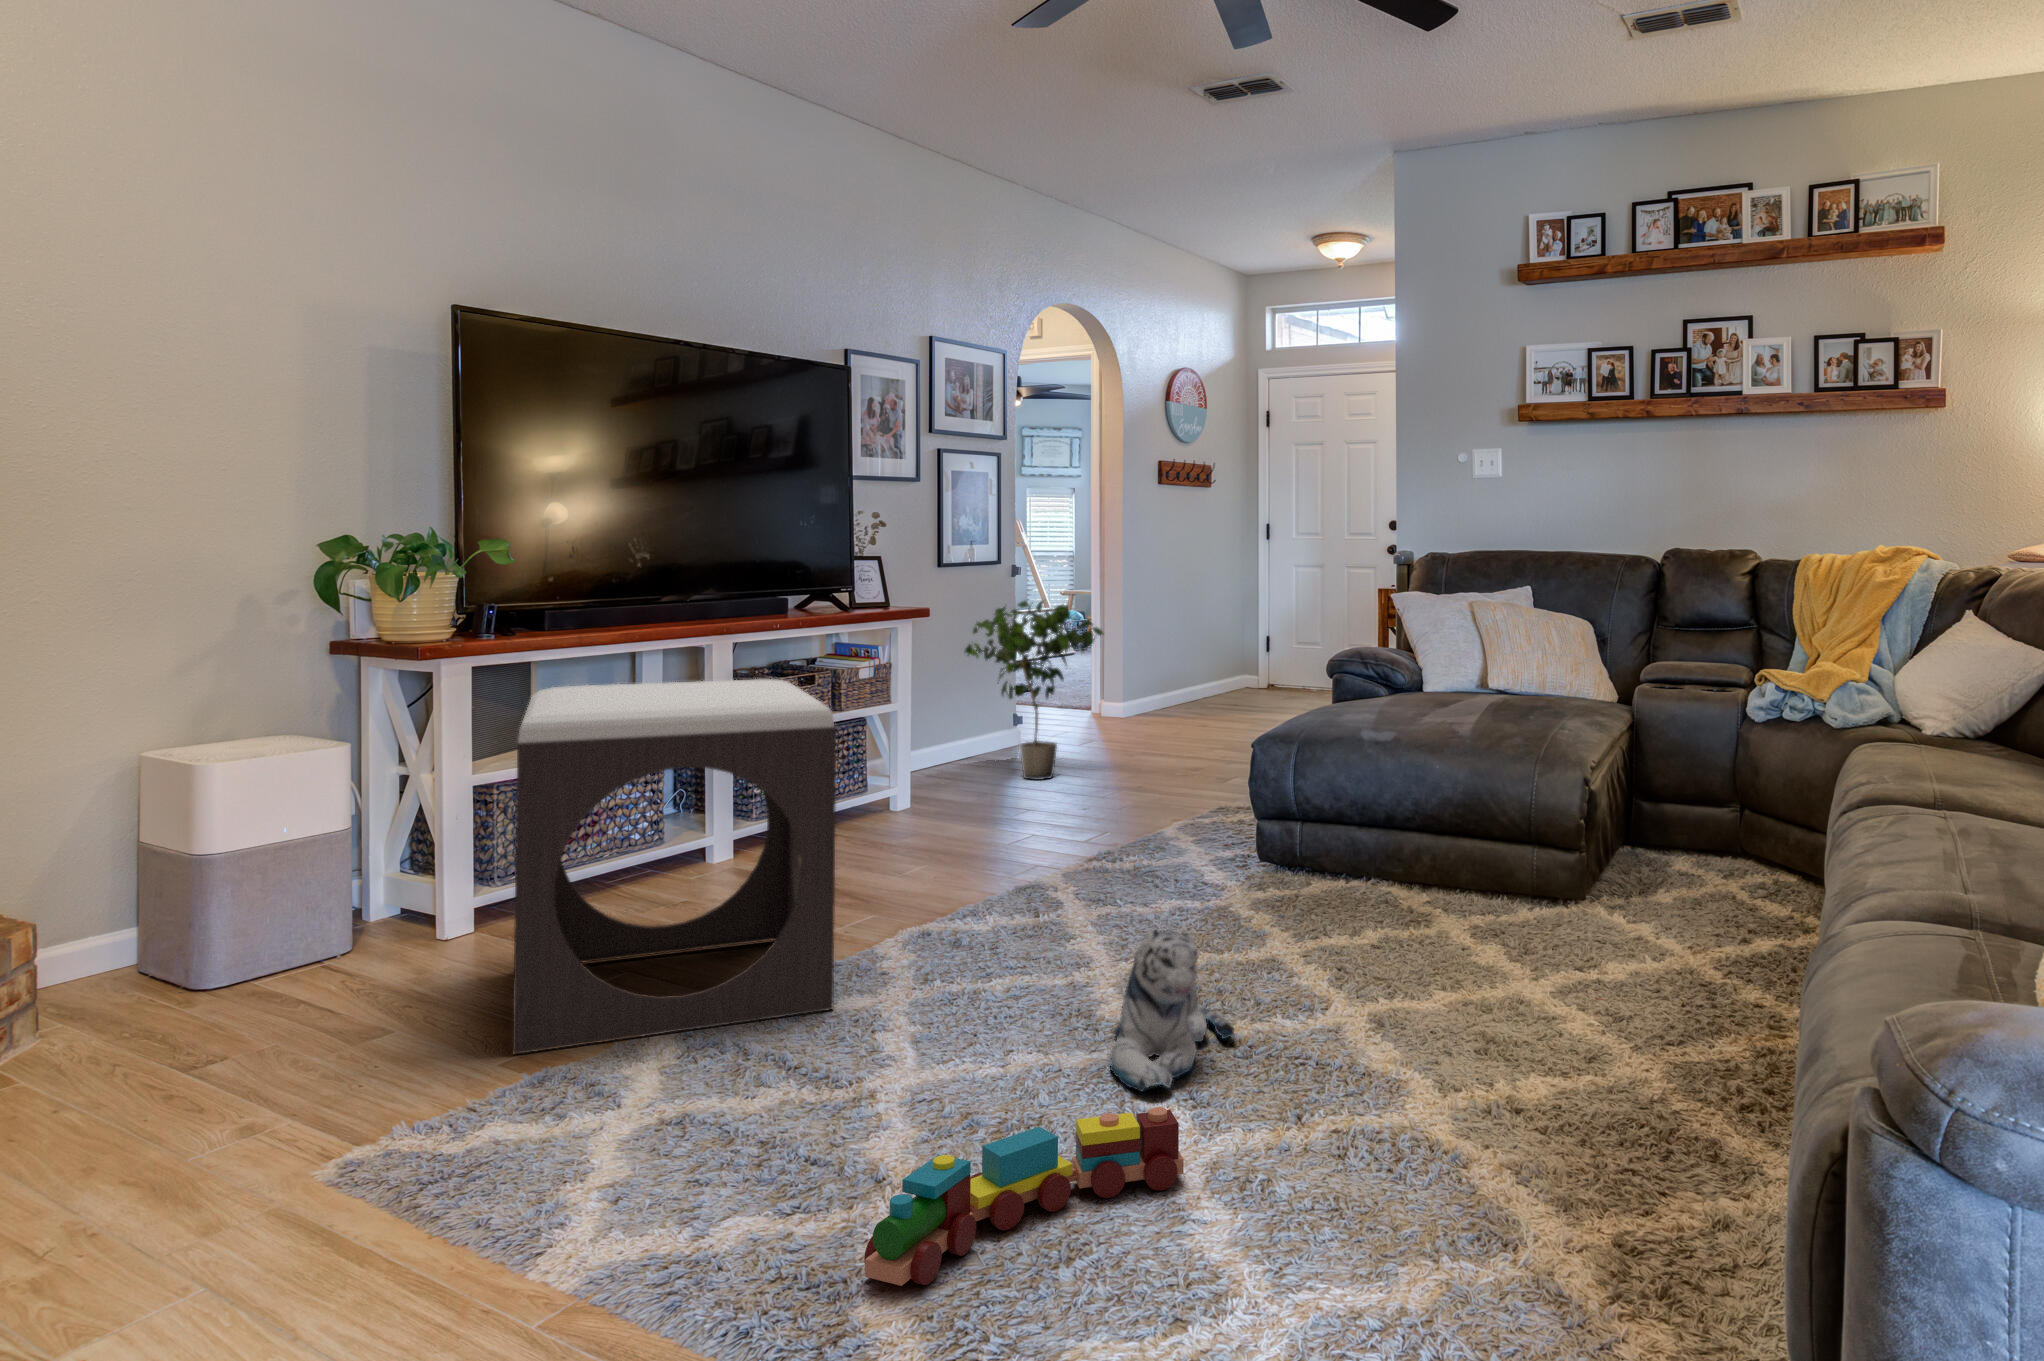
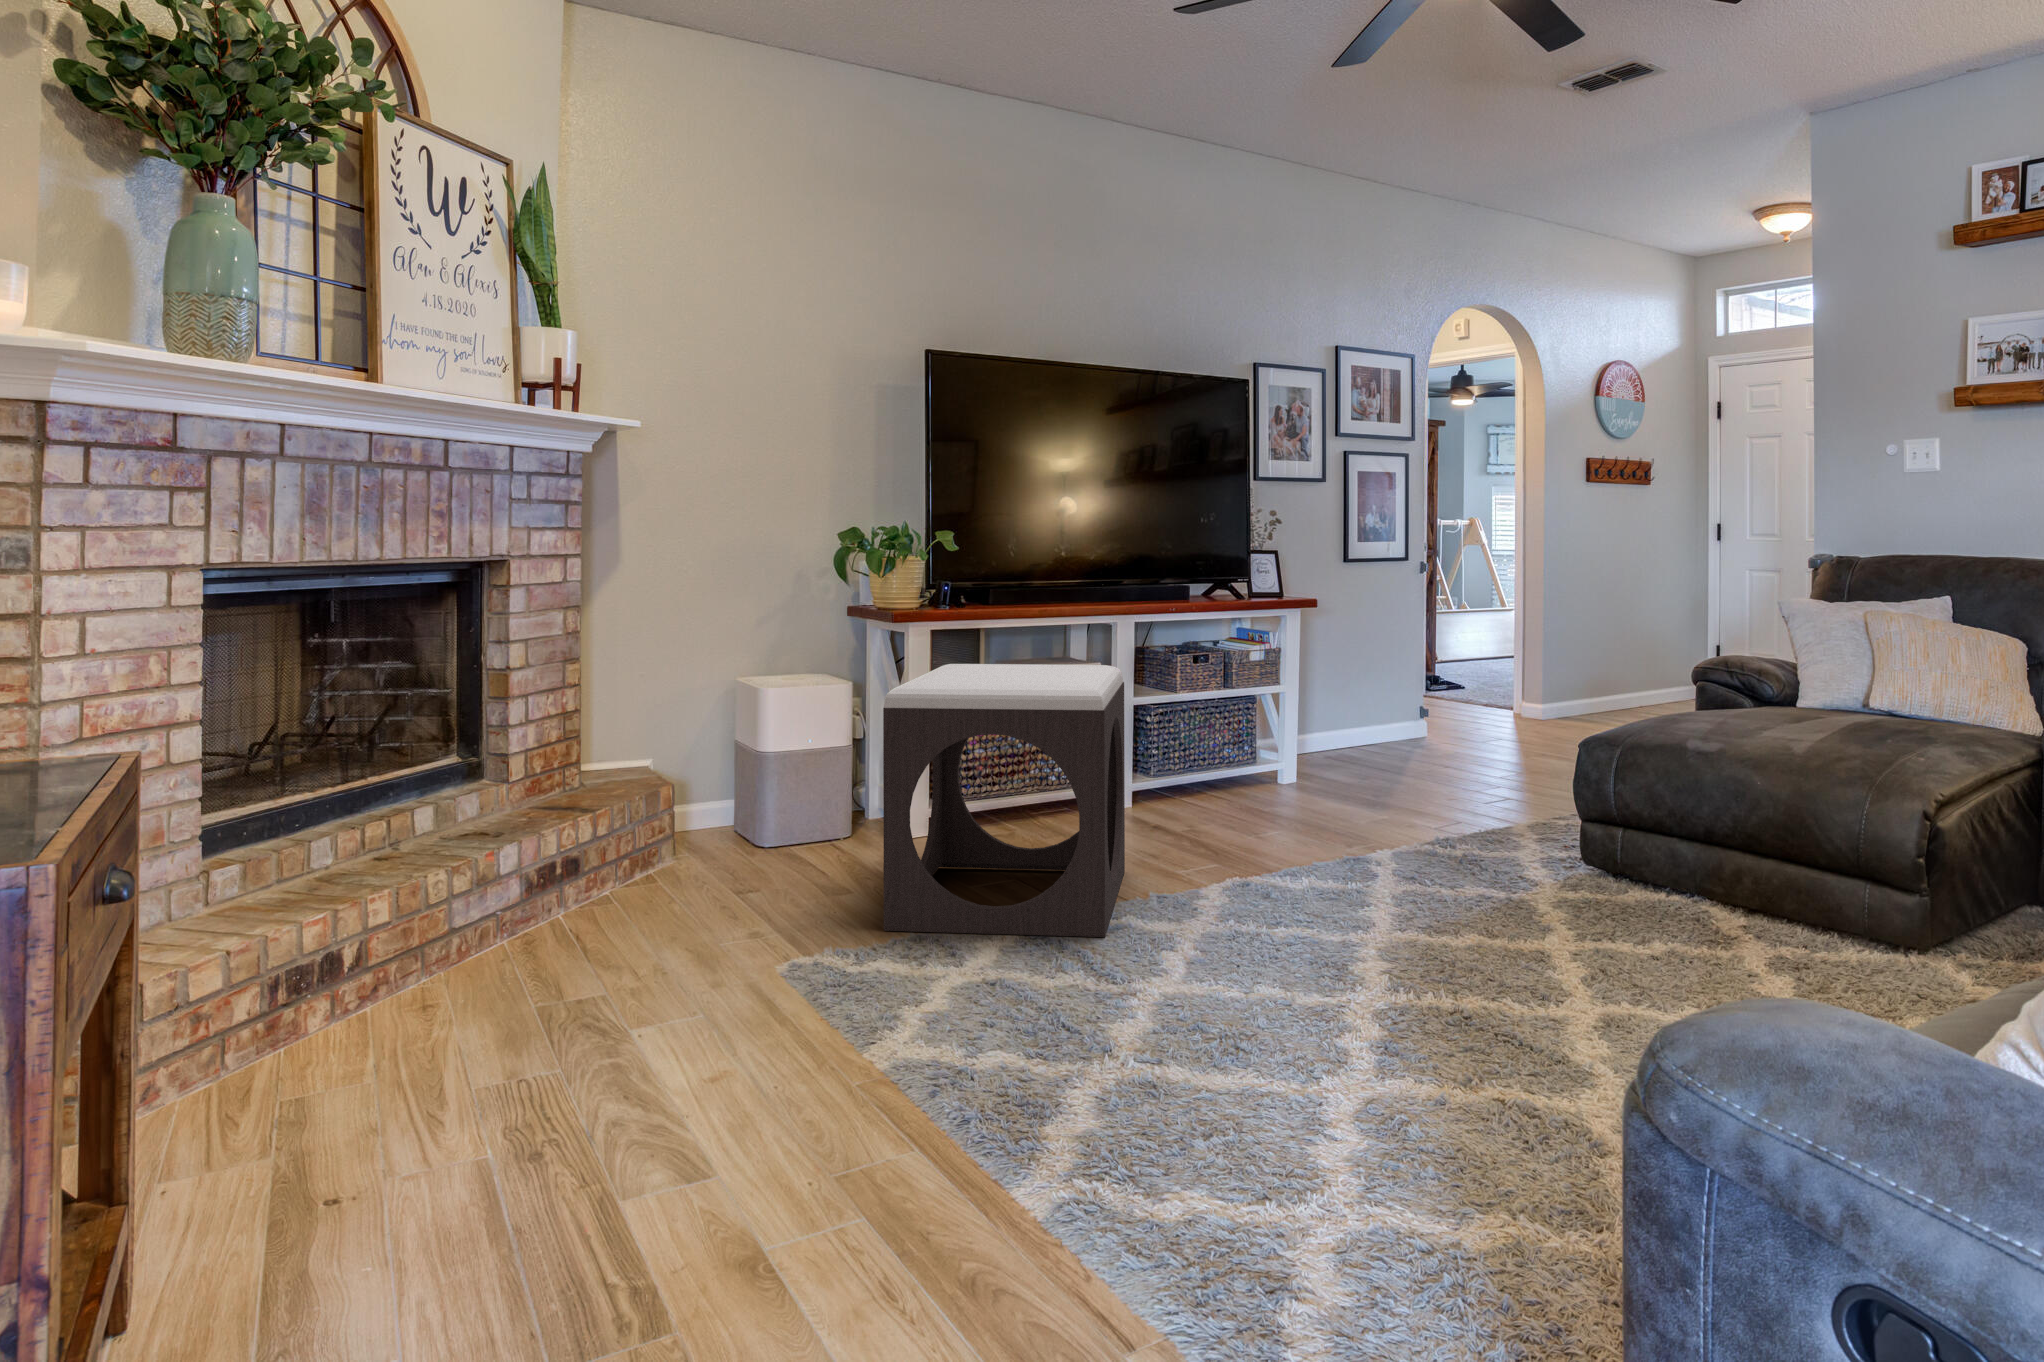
potted plant: present [965,600,1104,780] -> none [1362,593,1484,754]
plush toy: present [1110,930,1234,1092] -> none [1267,917,1403,1066]
toy train: present [864,1107,1184,1286] -> none [950,1074,1251,1181]

